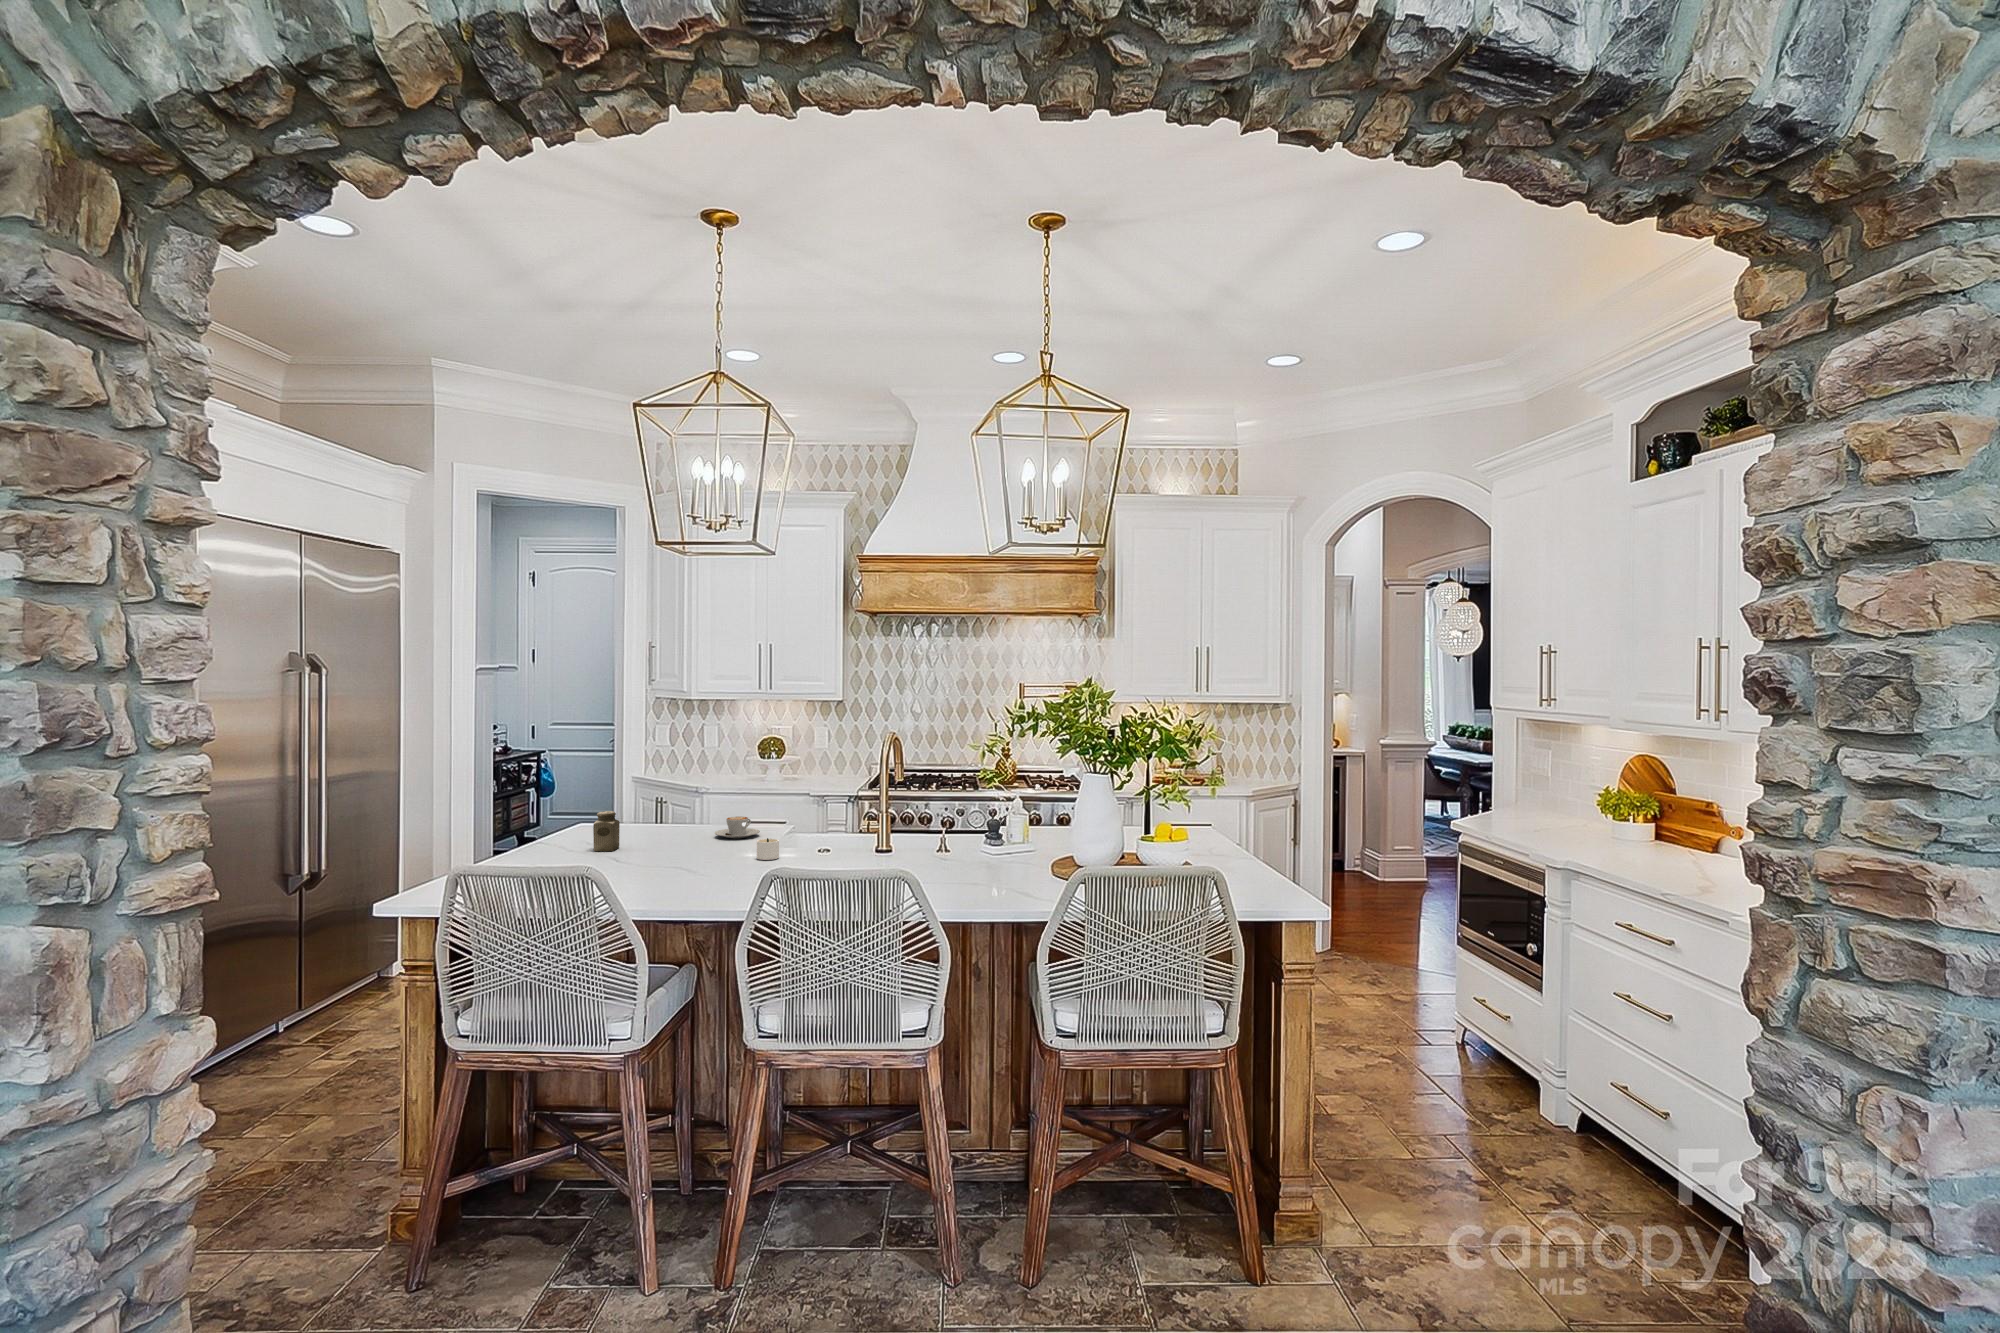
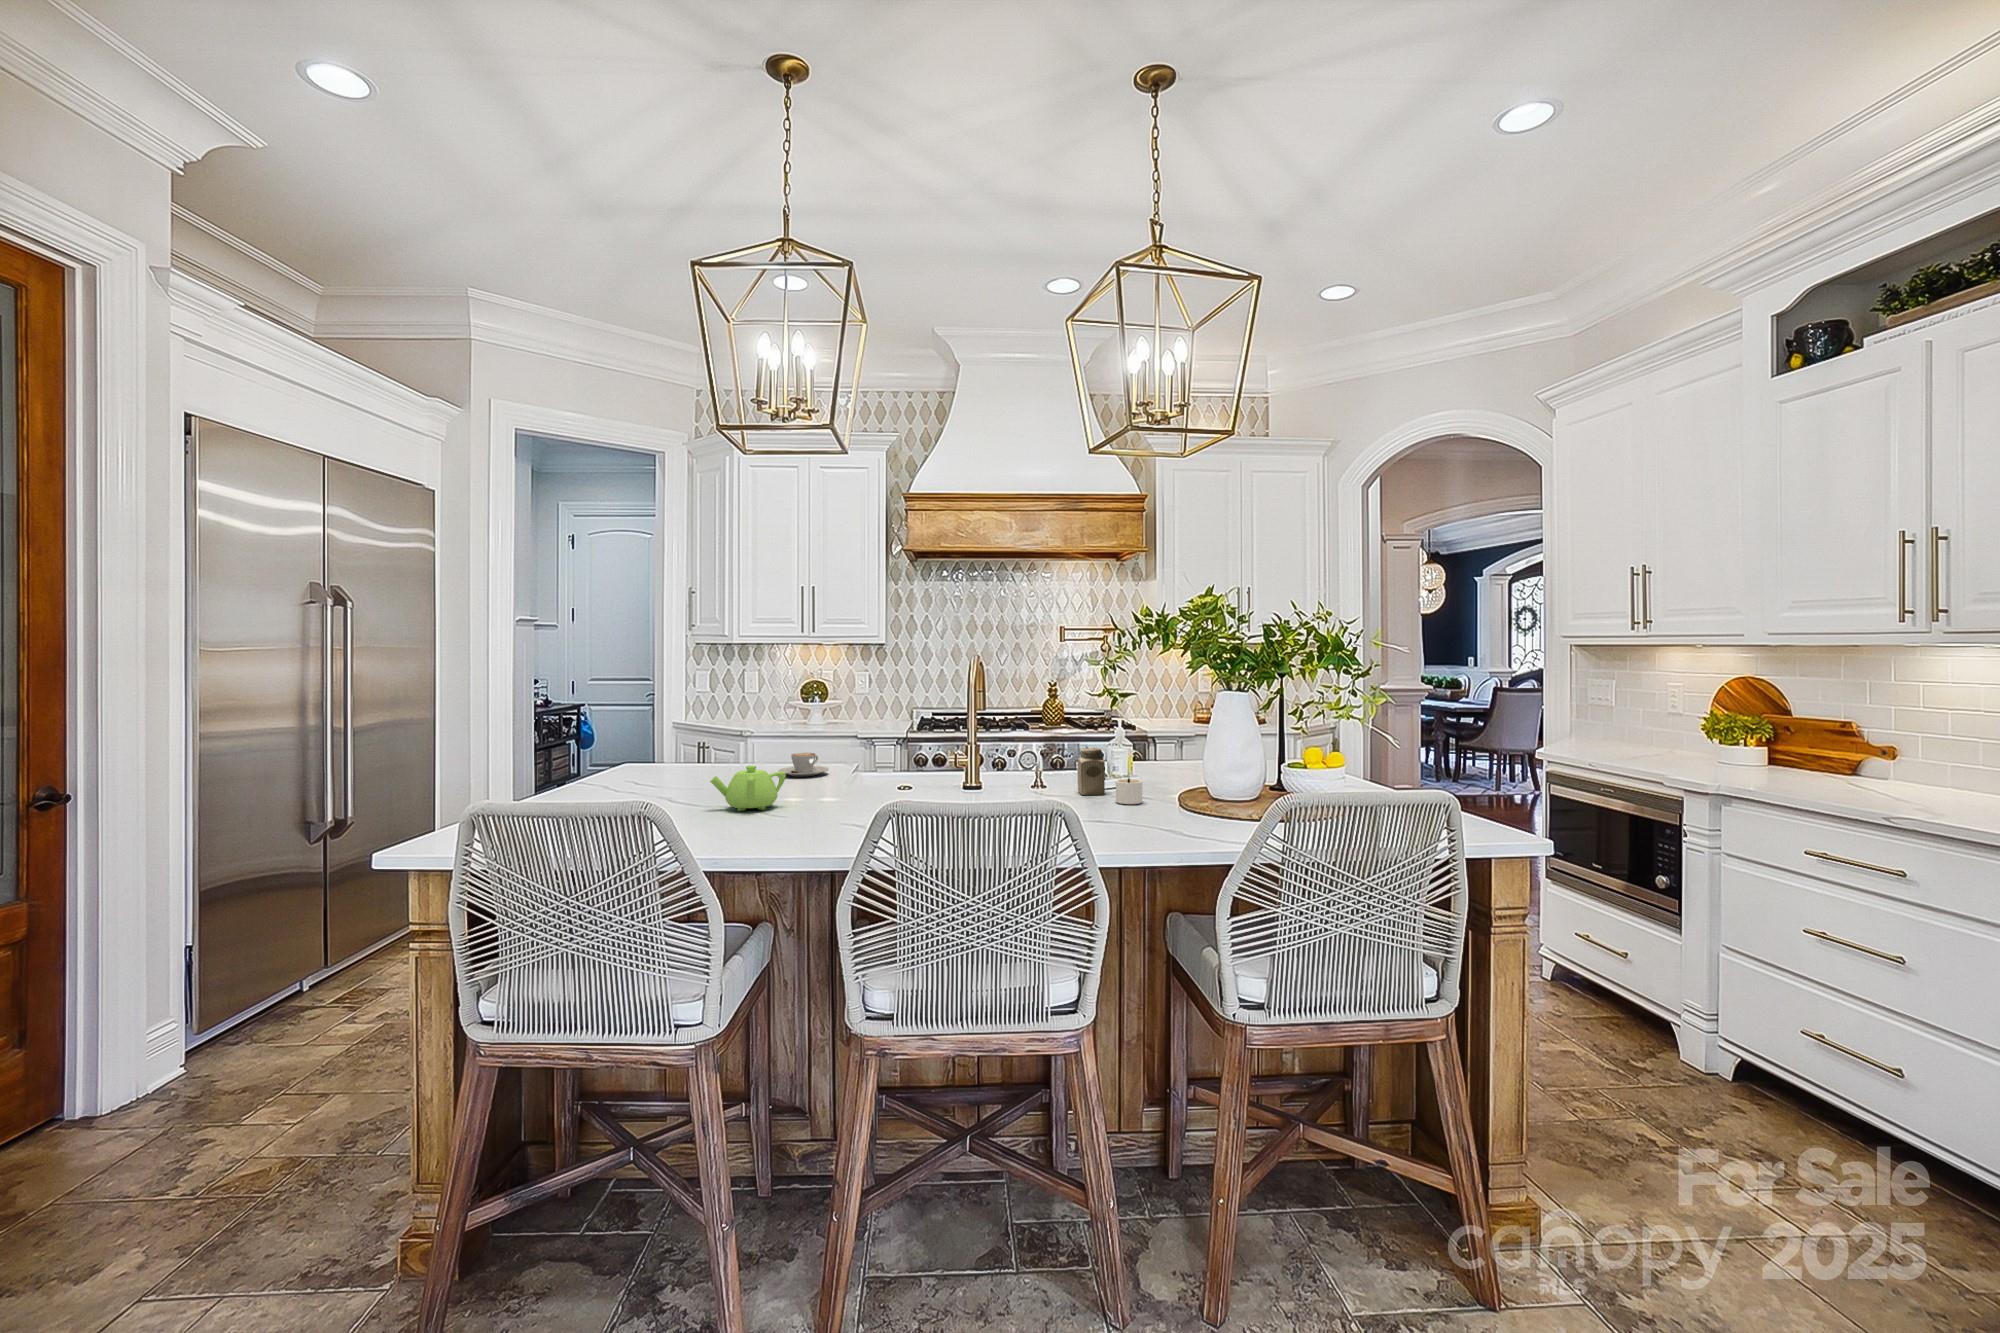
salt shaker: present [593,811,620,851] -> present [1078,747,1105,795]
teapot: none [648,832,713,870] -> present [710,765,786,811]
candle: present [757,838,779,860] -> present [1116,778,1142,804]

